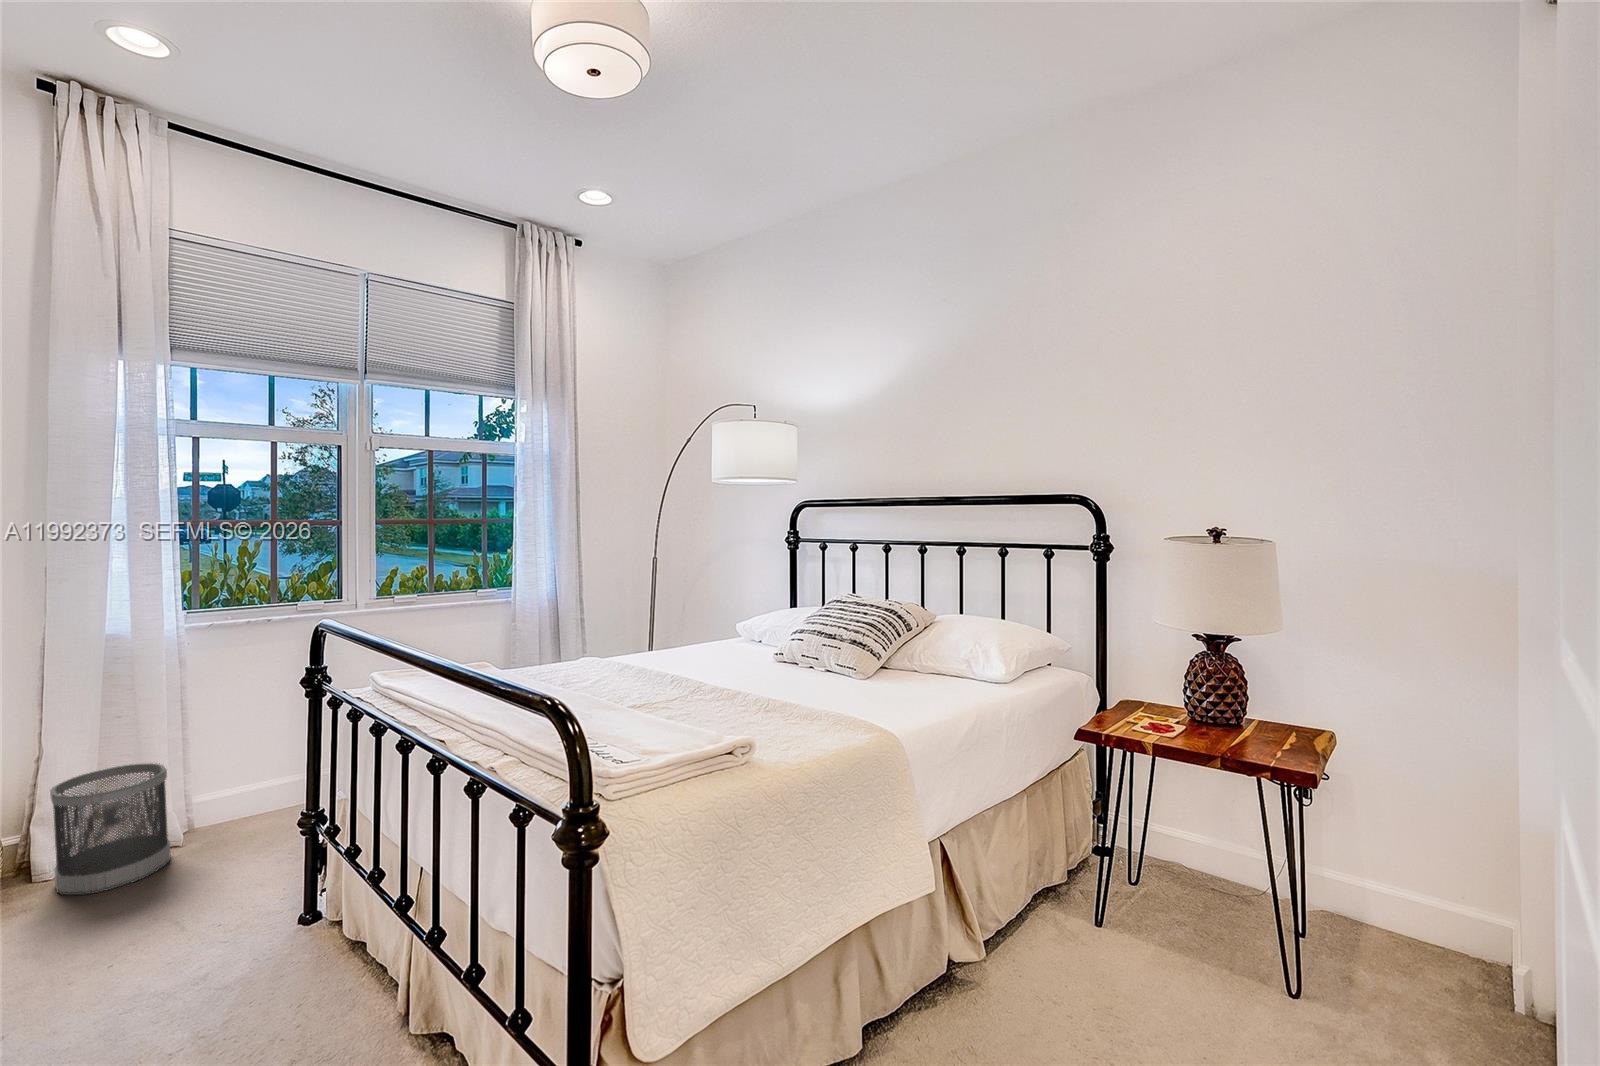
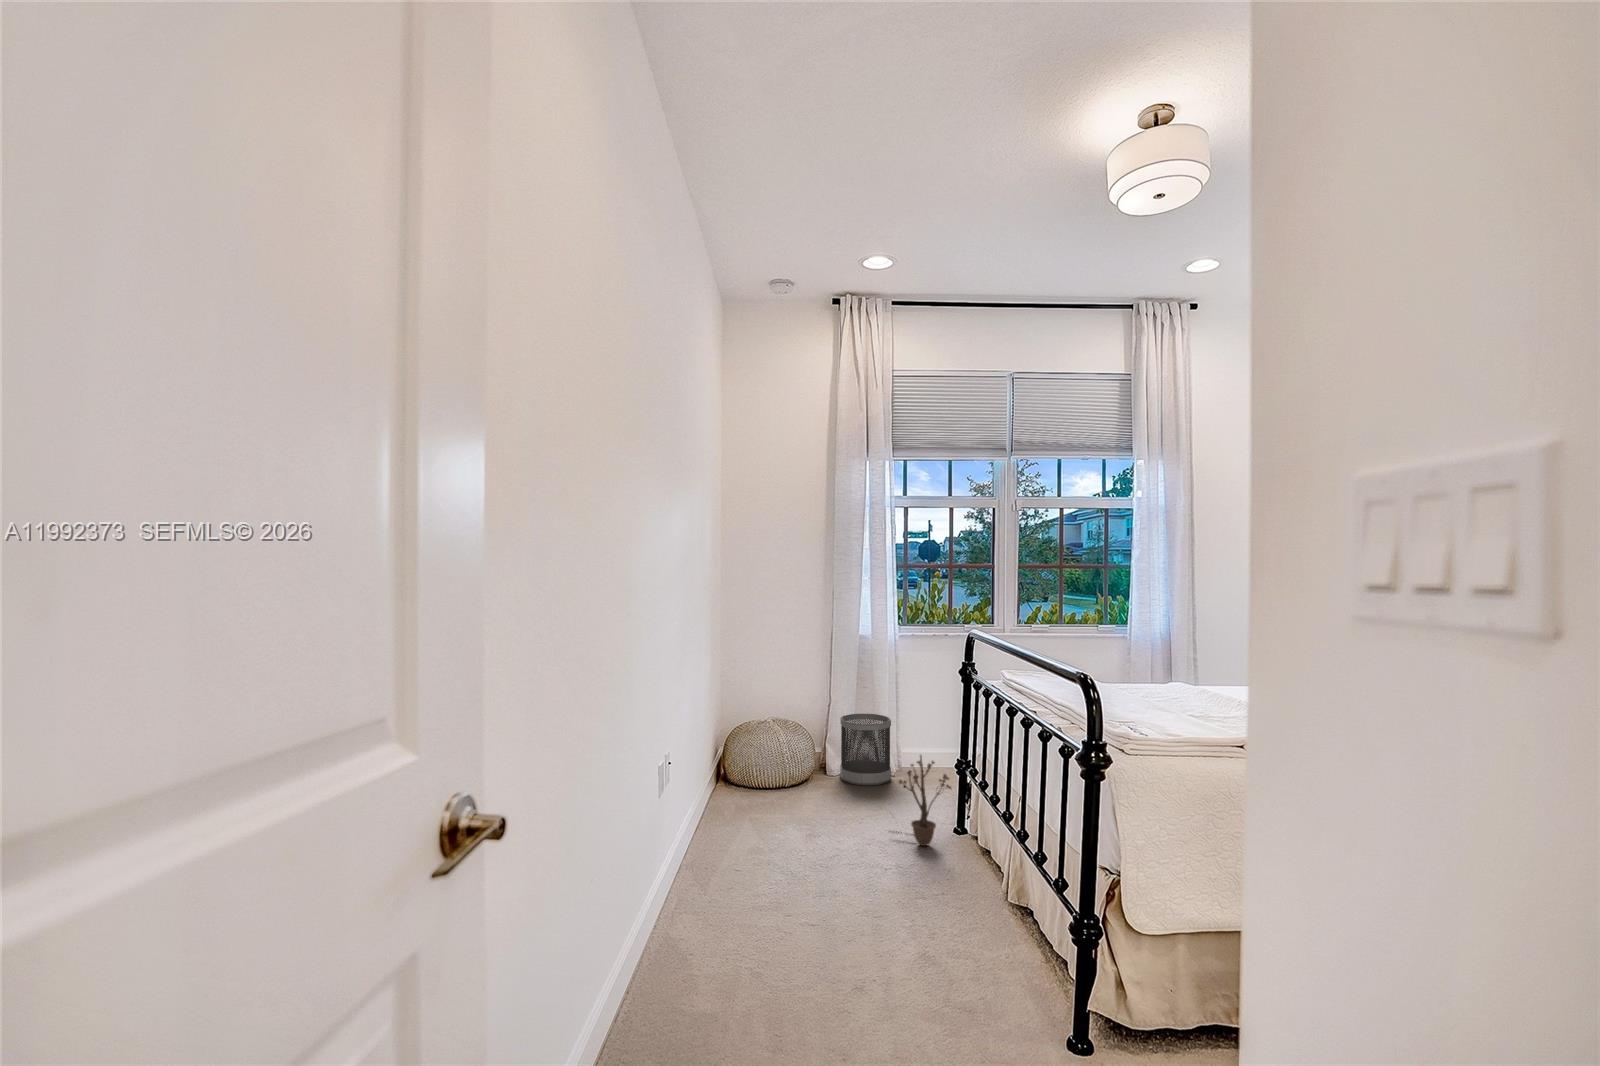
decorative plant: none [168,836,294,980] -> present [889,756,951,846]

